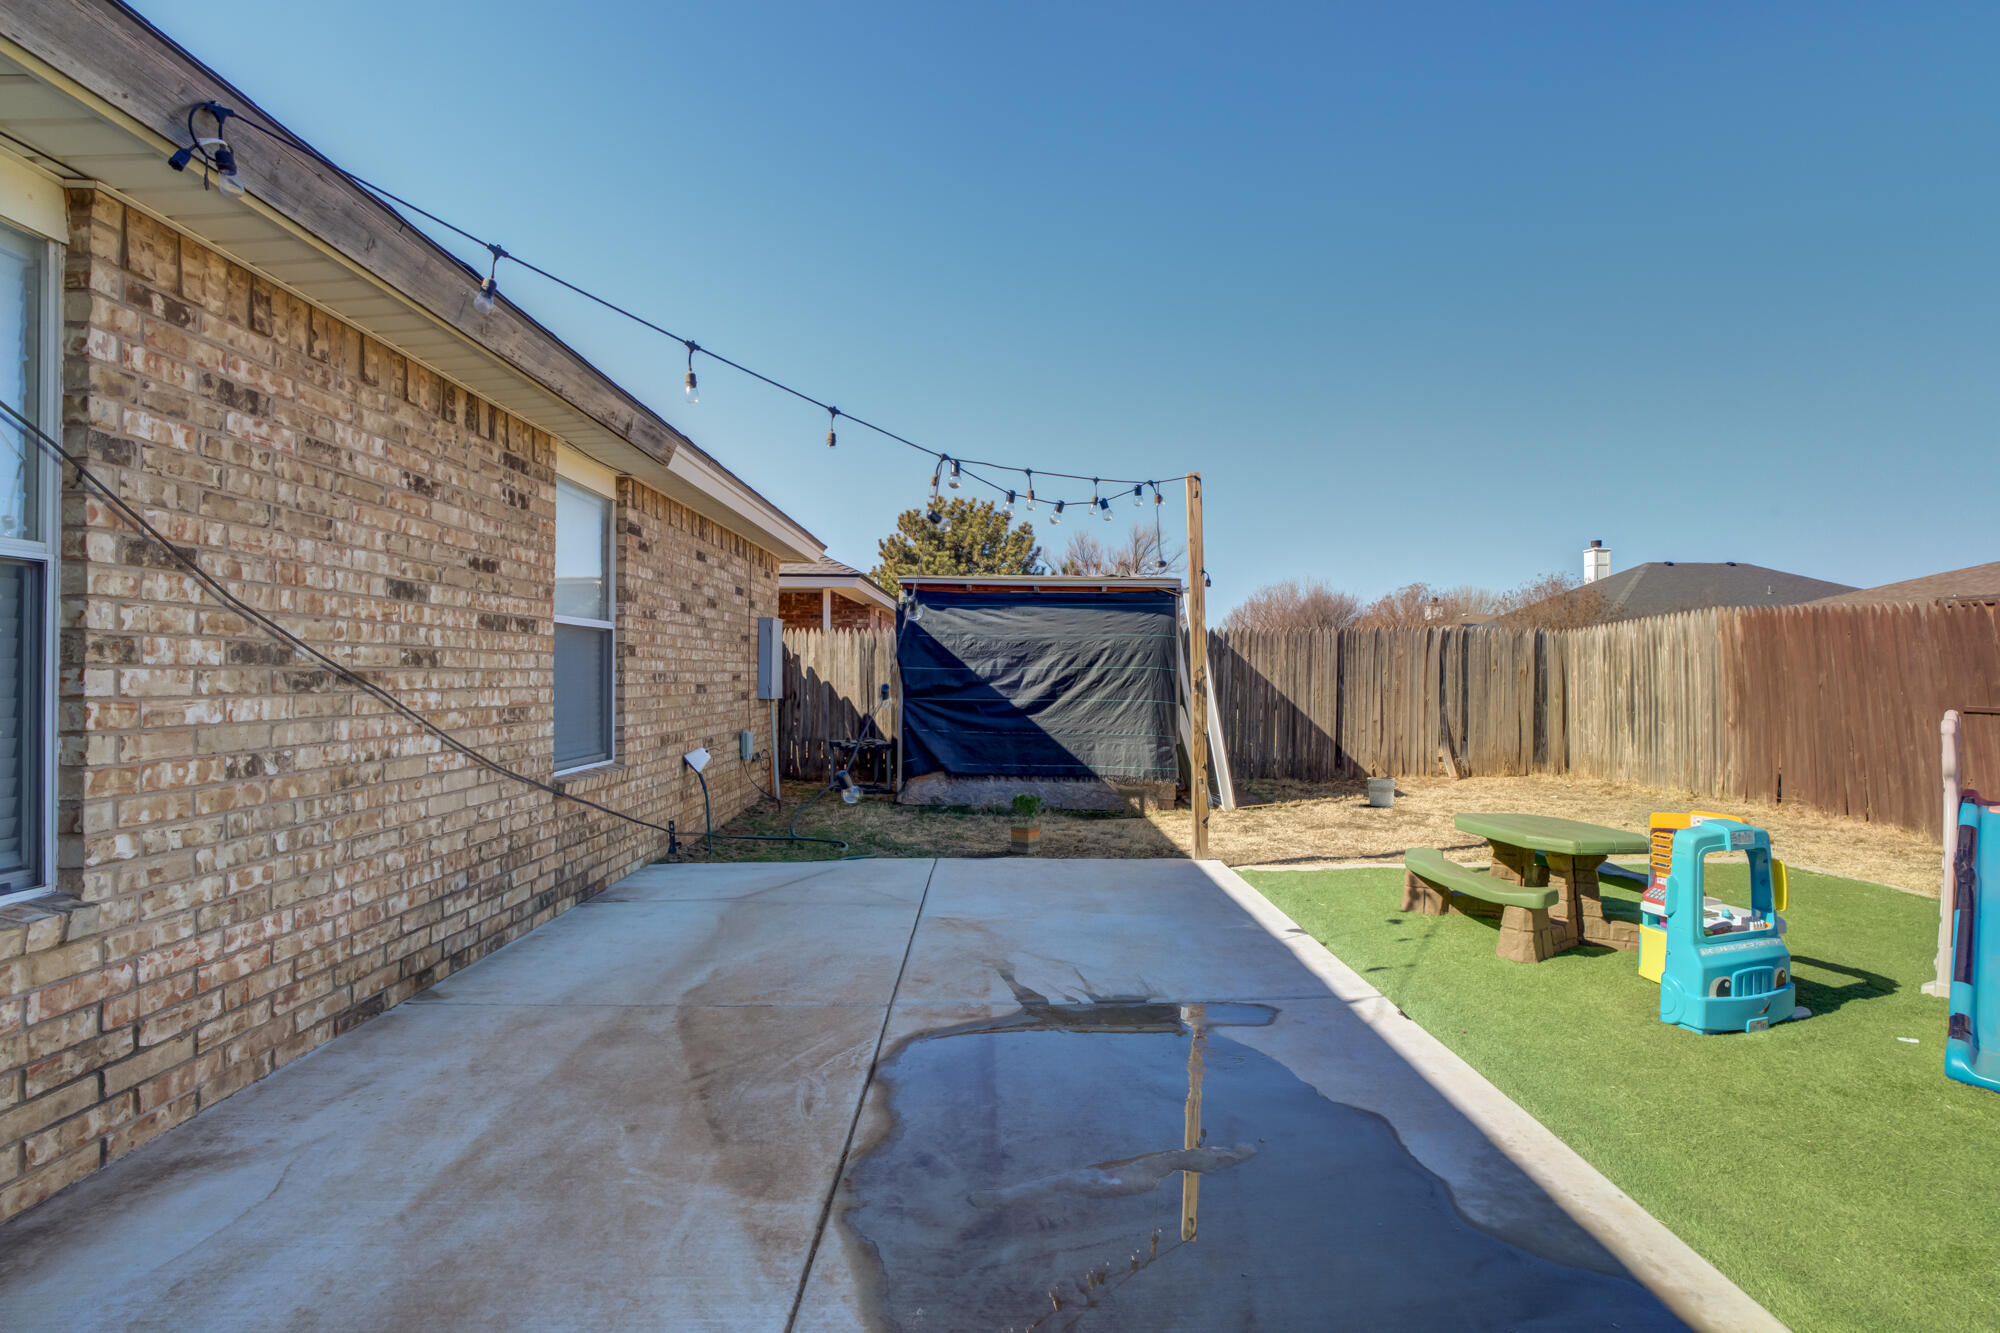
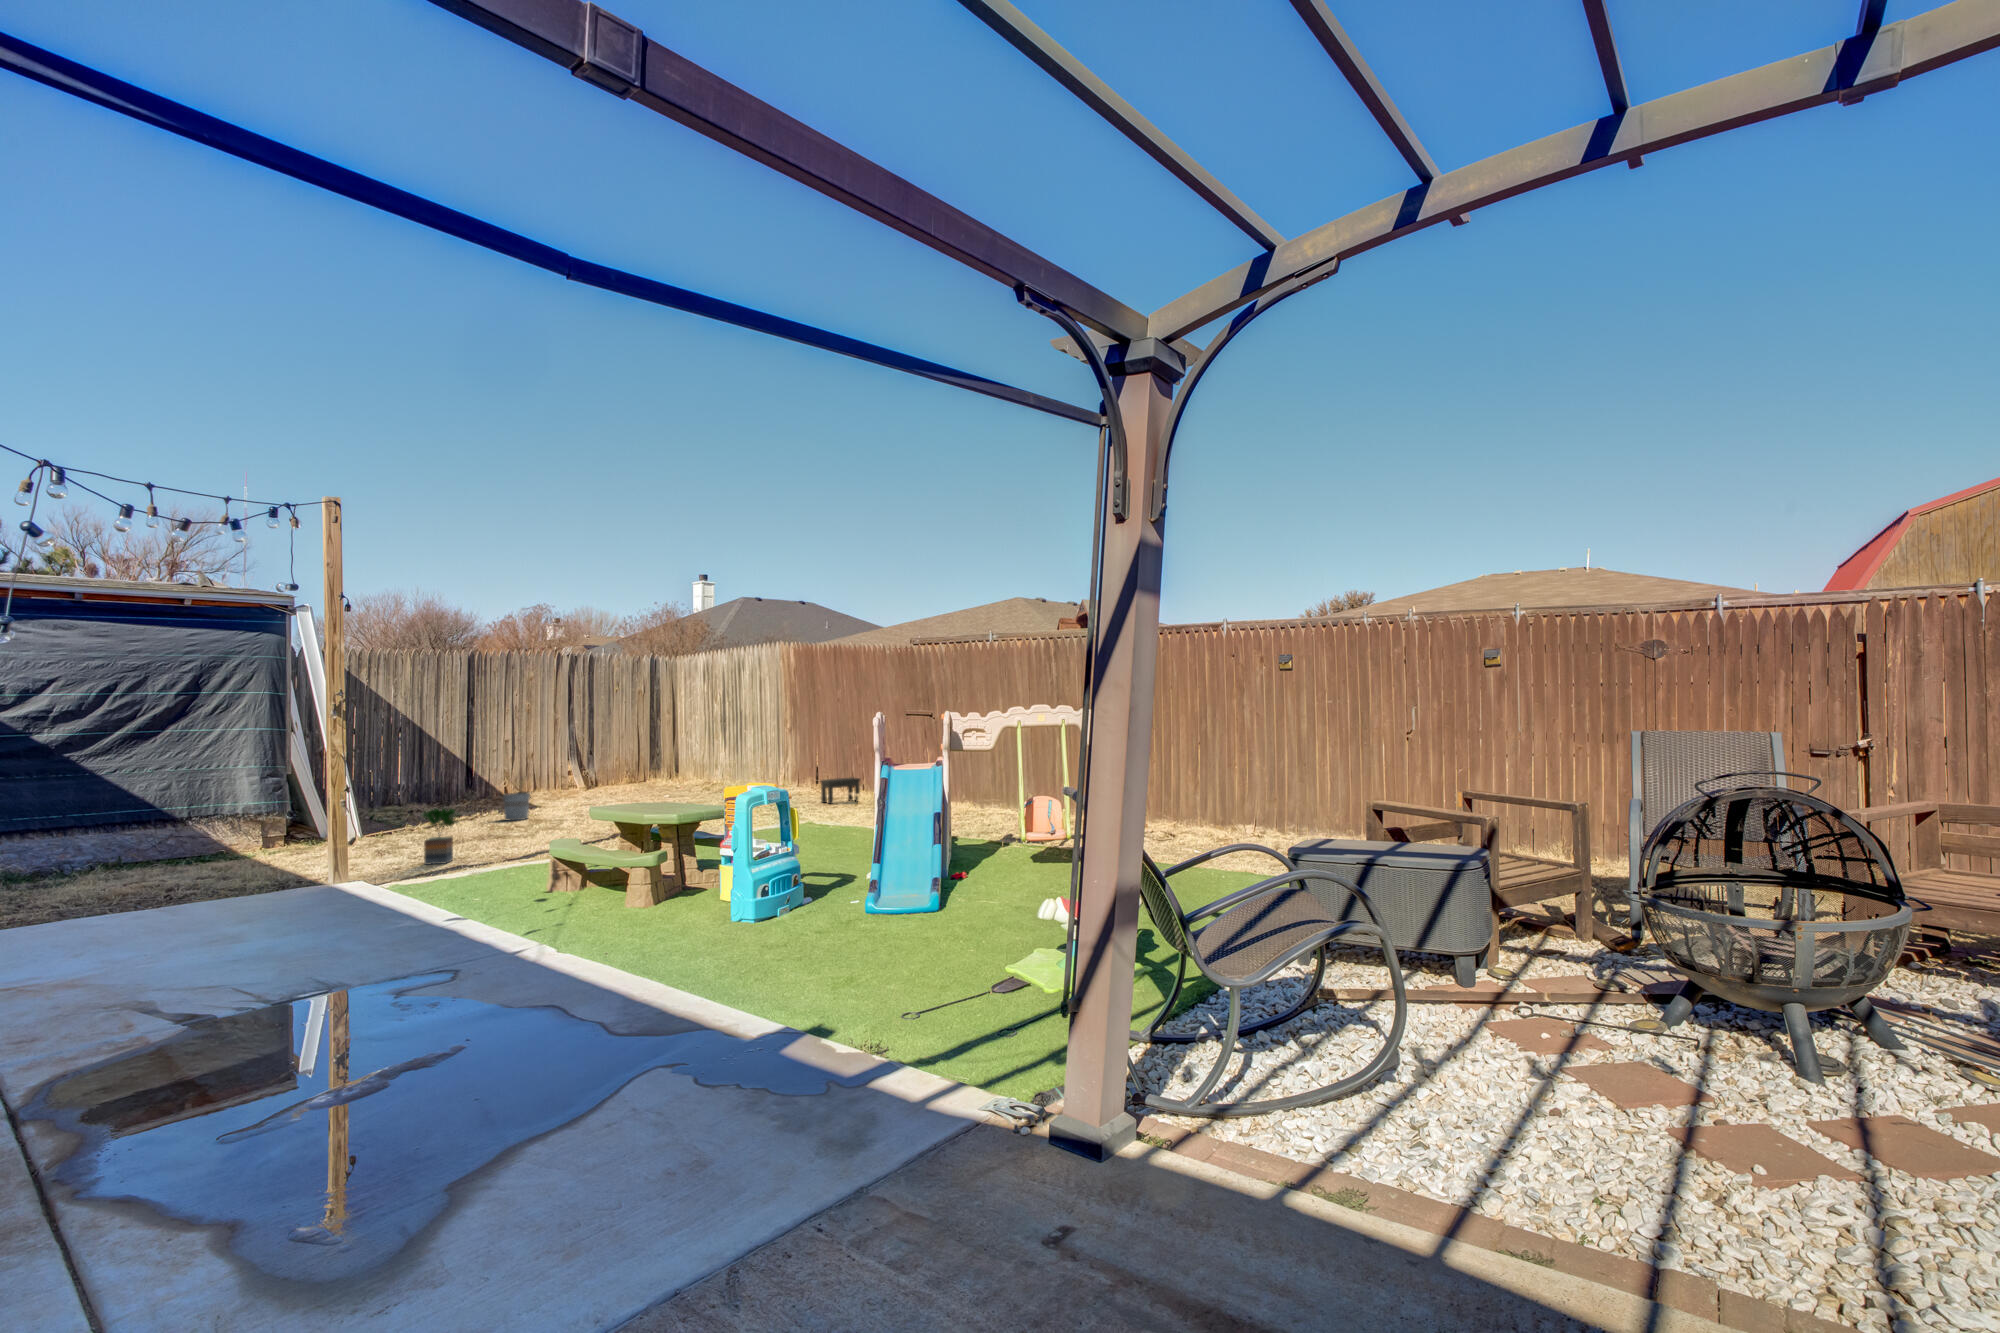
side table: present [1109,786,1146,818] -> present [820,778,860,804]
potted tree: present [1011,794,1045,854] -> present [422,808,459,865]

